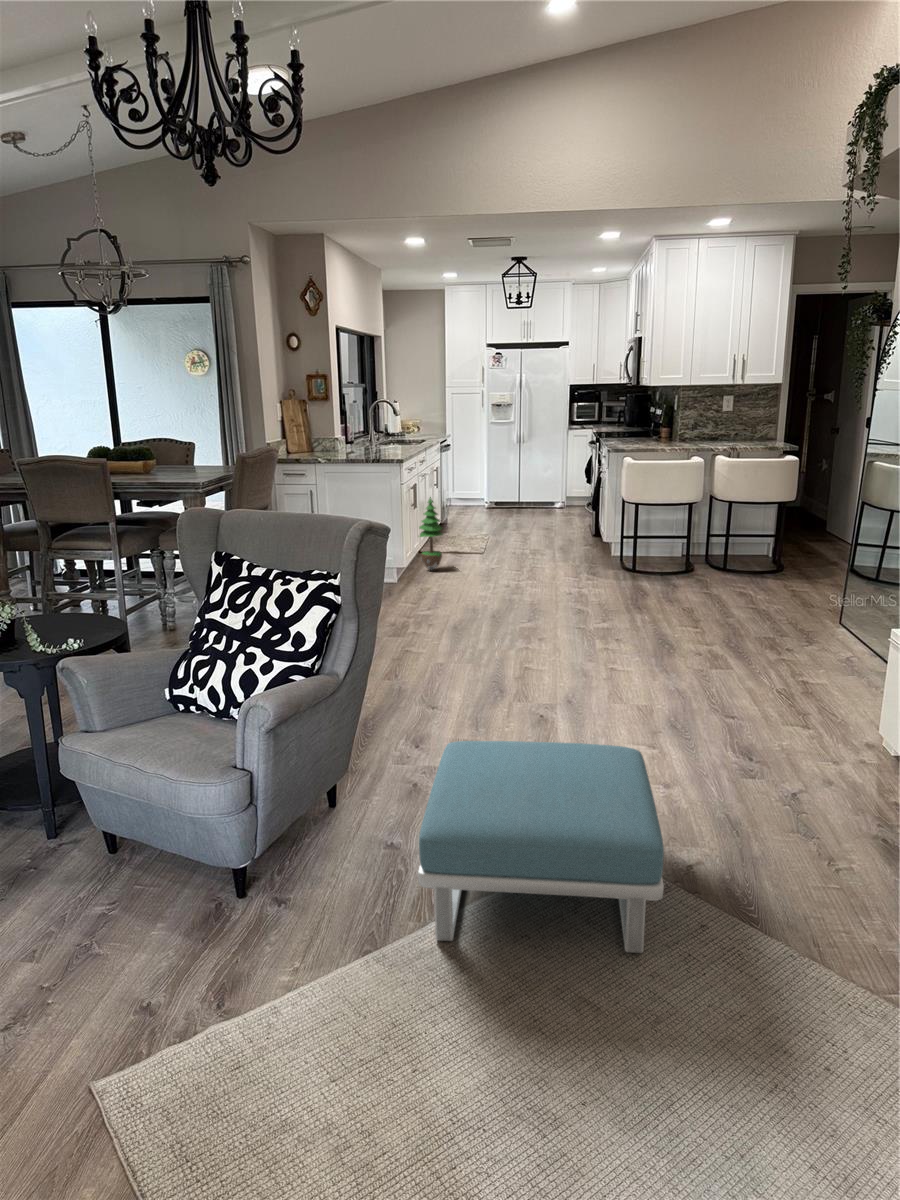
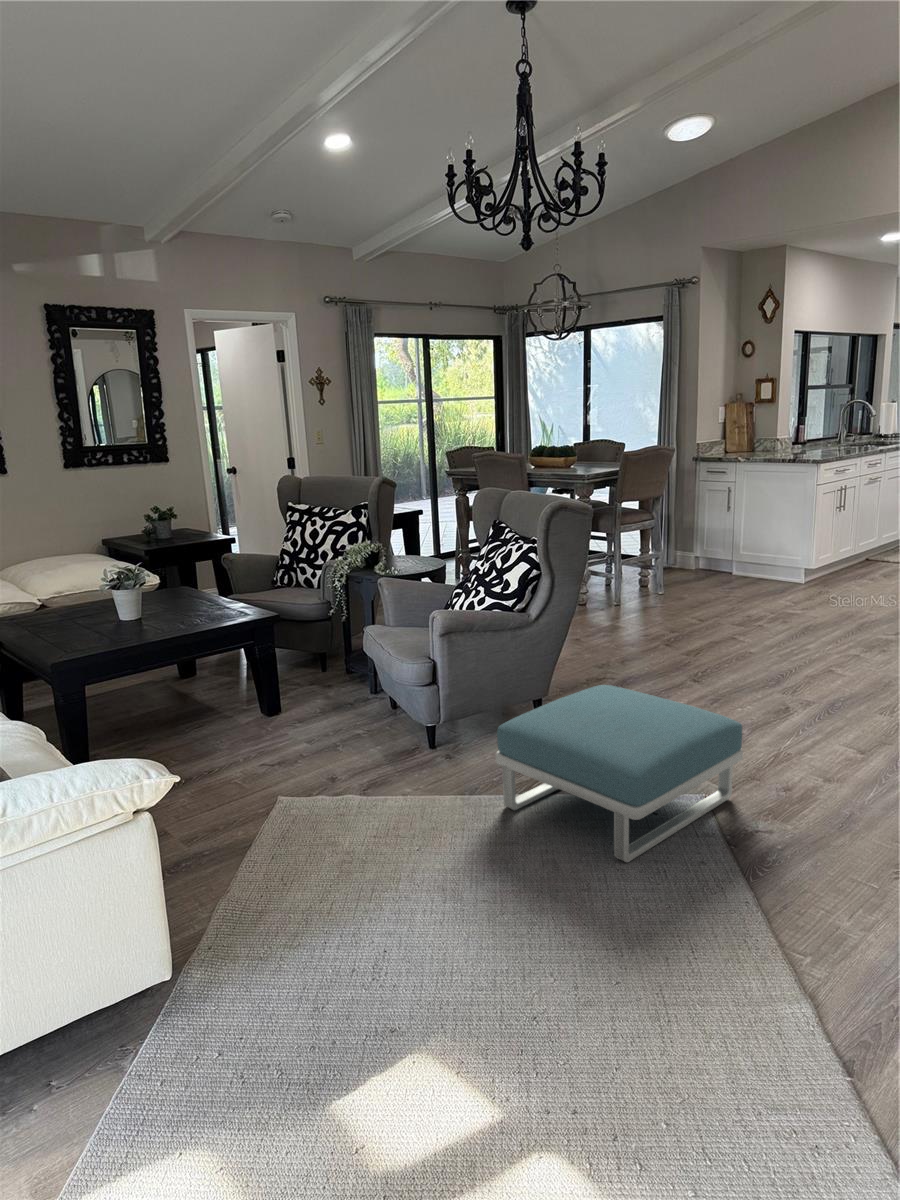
potted tree: present [419,497,443,570] -> none [848,500,879,577]

